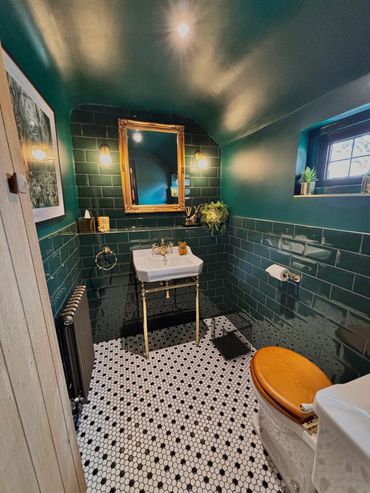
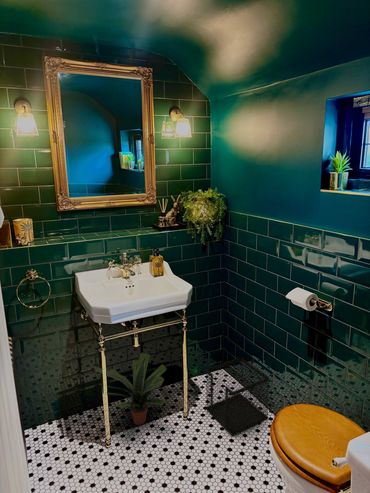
potted plant: none [142,302,187,347] -> present [94,353,167,425]

